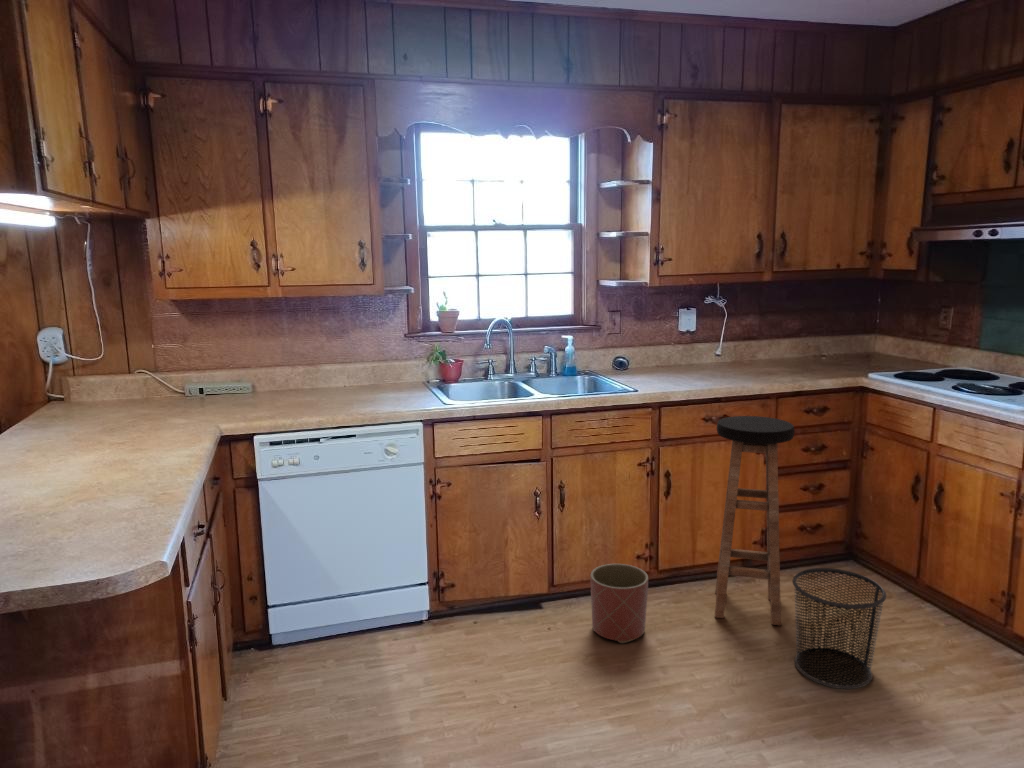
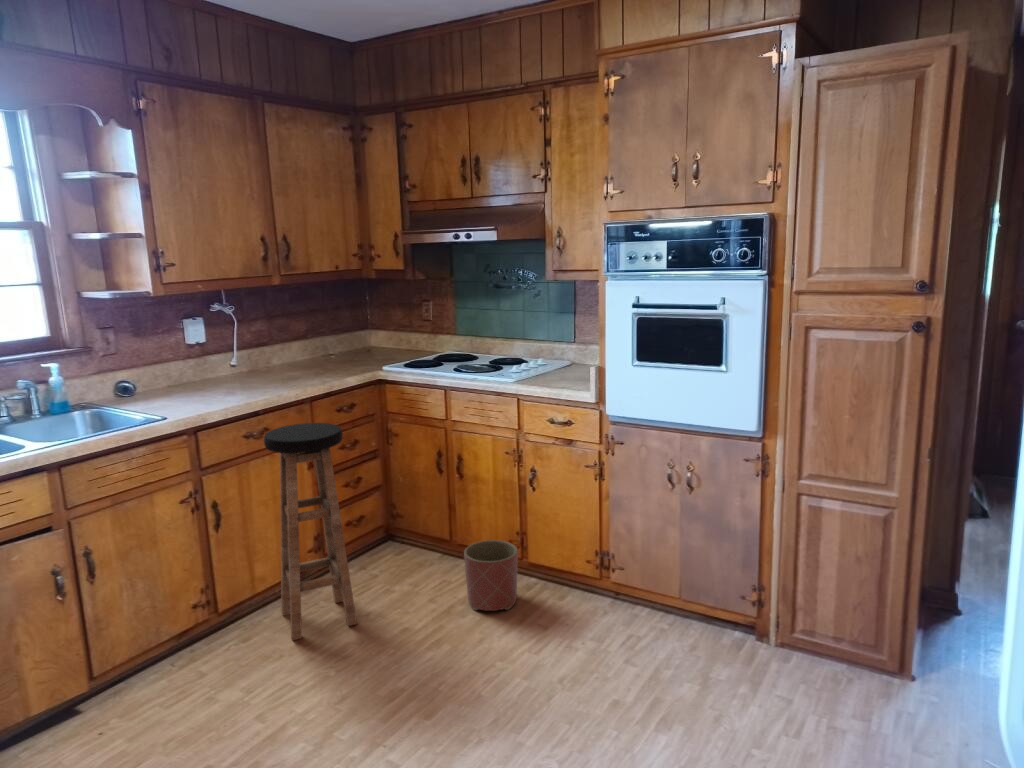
planter: present [590,564,648,643] -> present [464,540,518,611]
waste bin: present [793,568,886,689] -> none [371,552,452,664]

